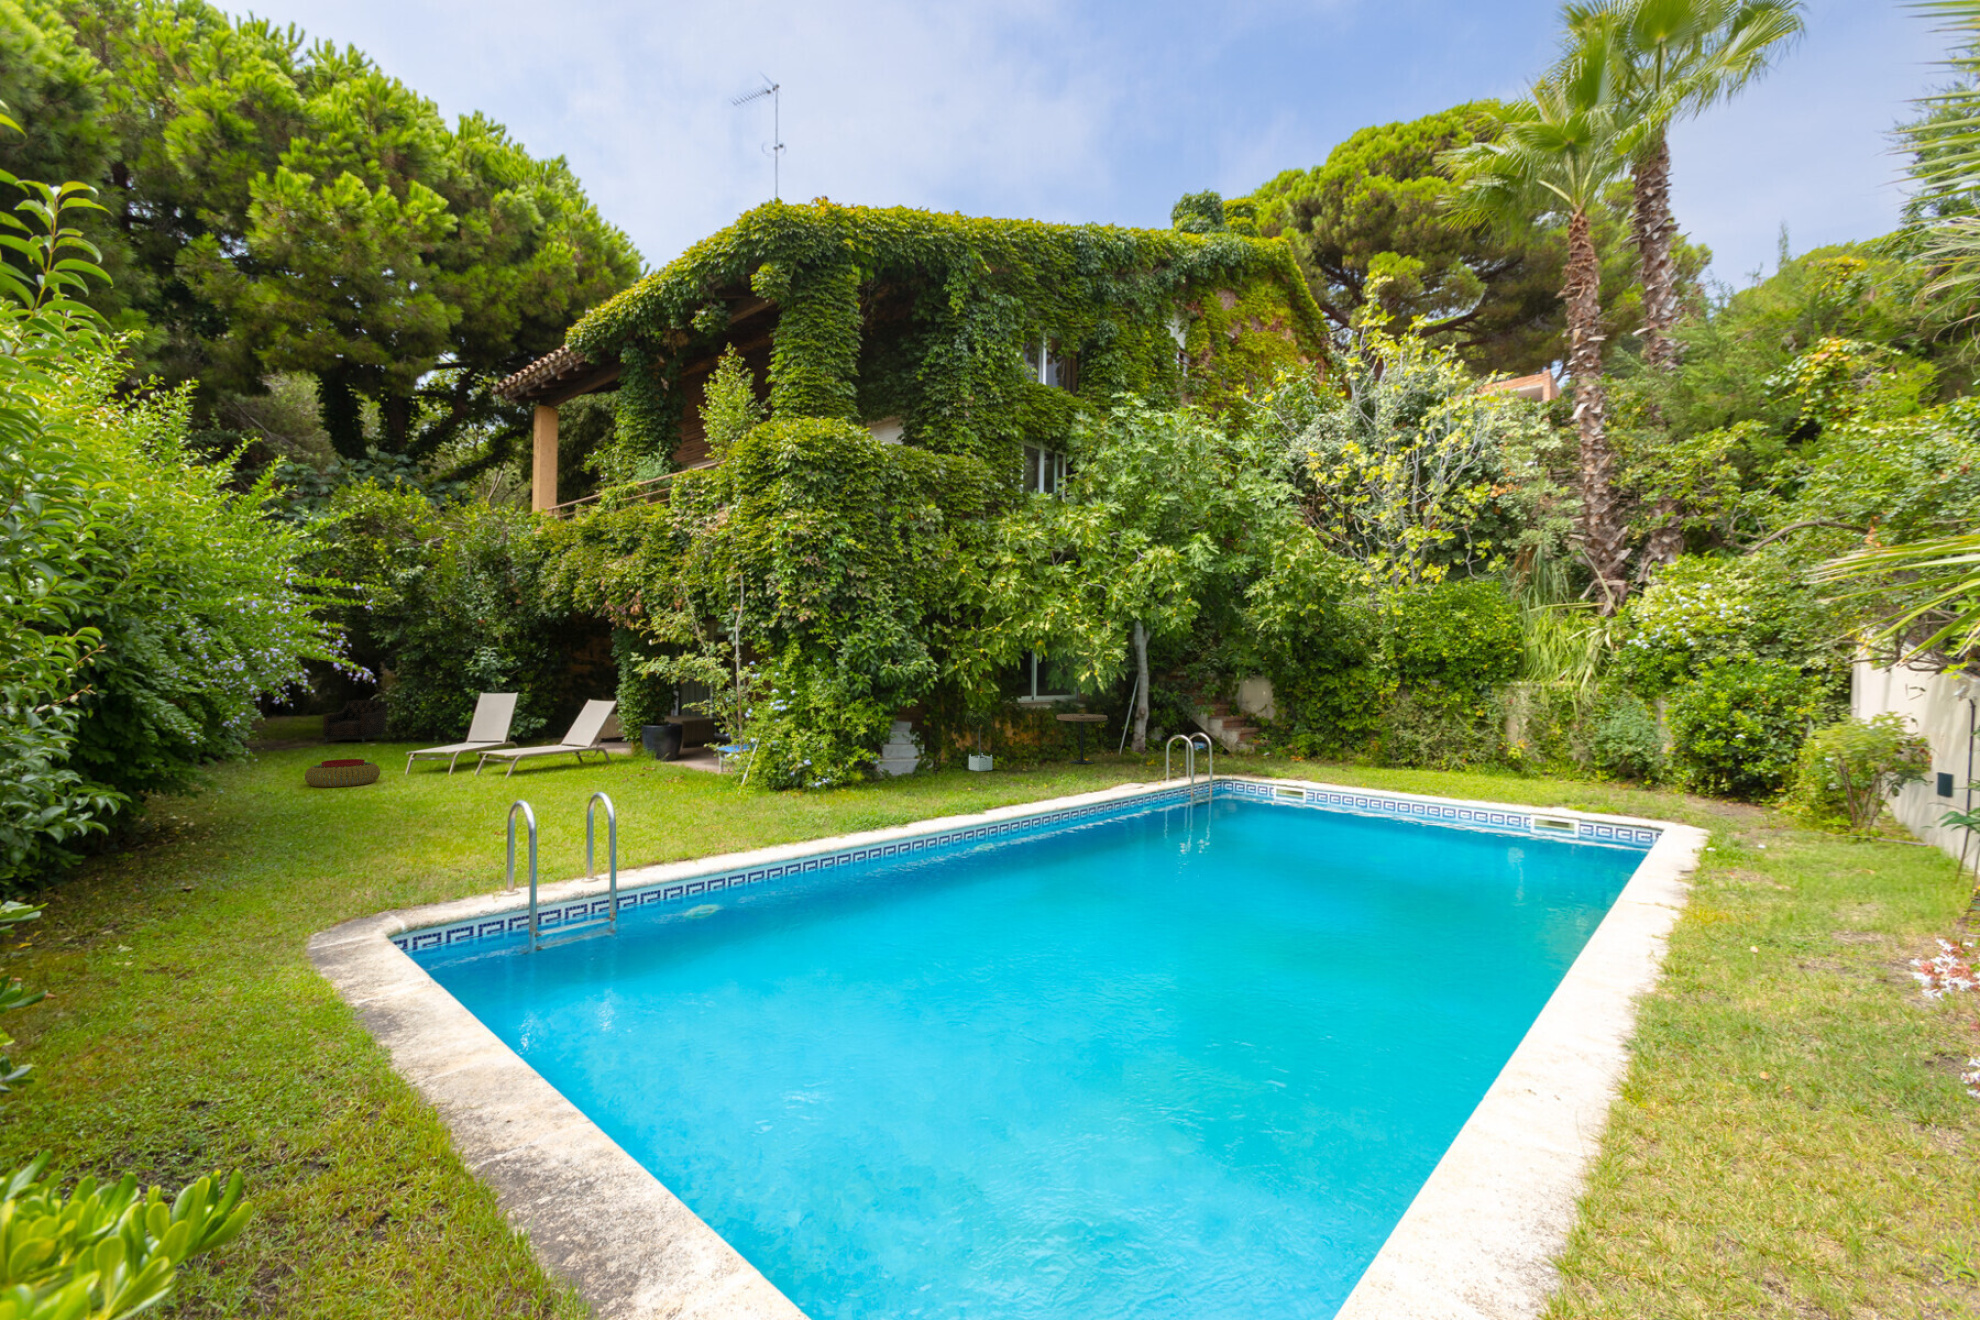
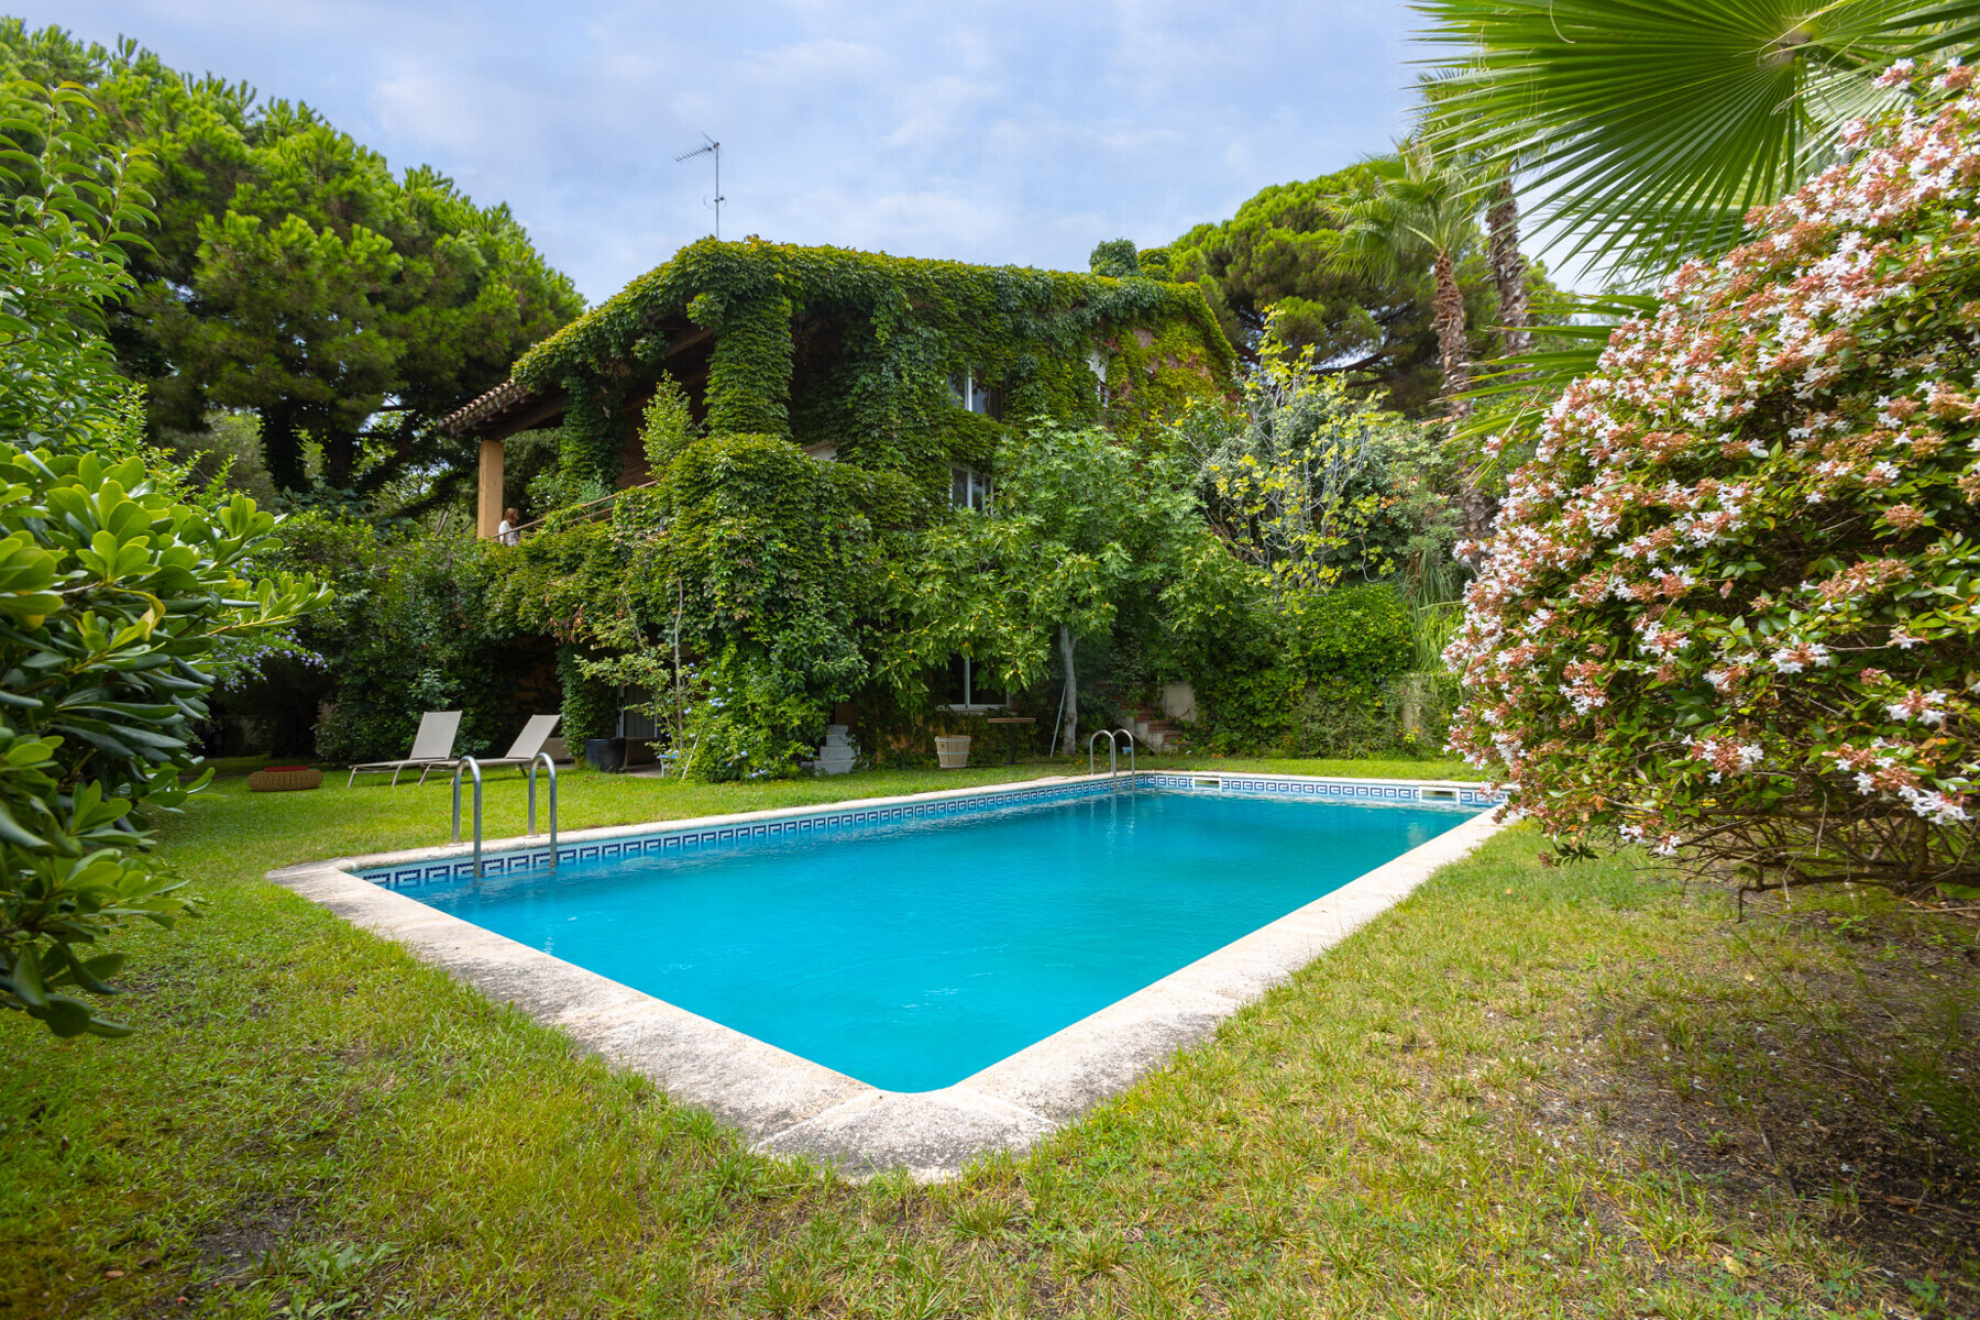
armchair: present [323,700,388,742] -> none [261,725,328,767]
potted tree: present [965,711,993,771] -> none [898,710,925,770]
wooden bucket: none [1002,733,1040,769] -> present [935,735,971,768]

